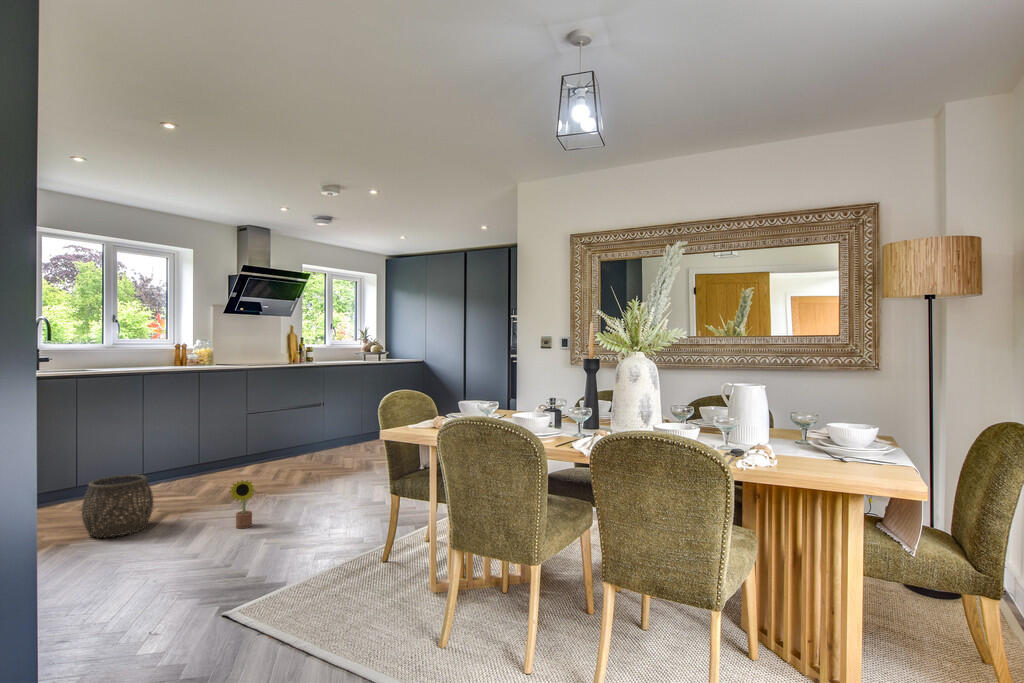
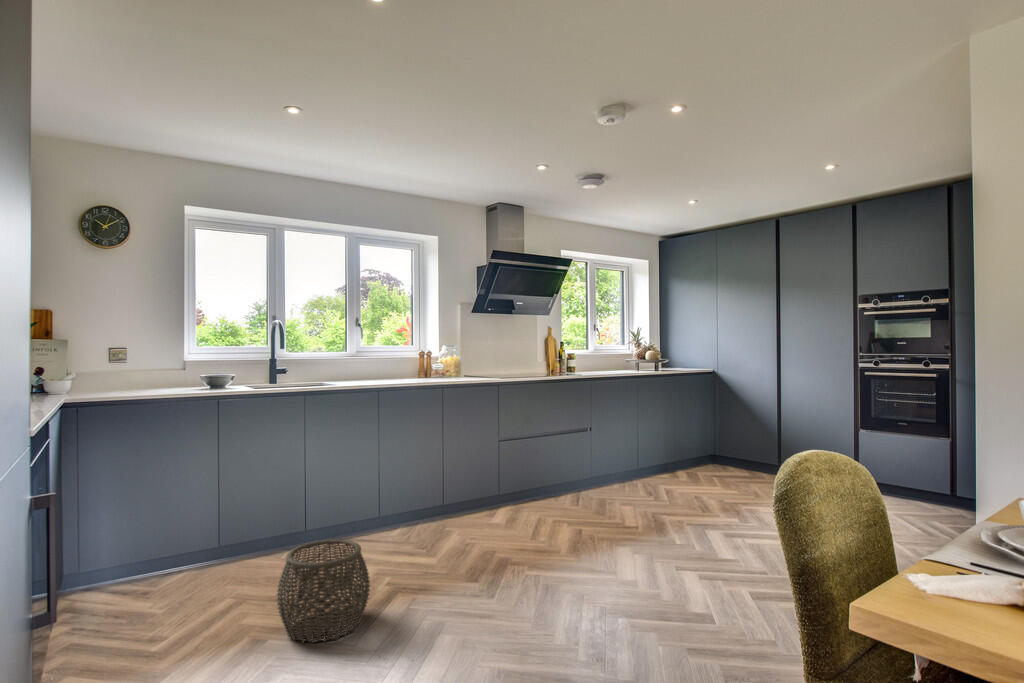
decorative plant: present [229,480,255,528] -> none [466,577,508,658]

